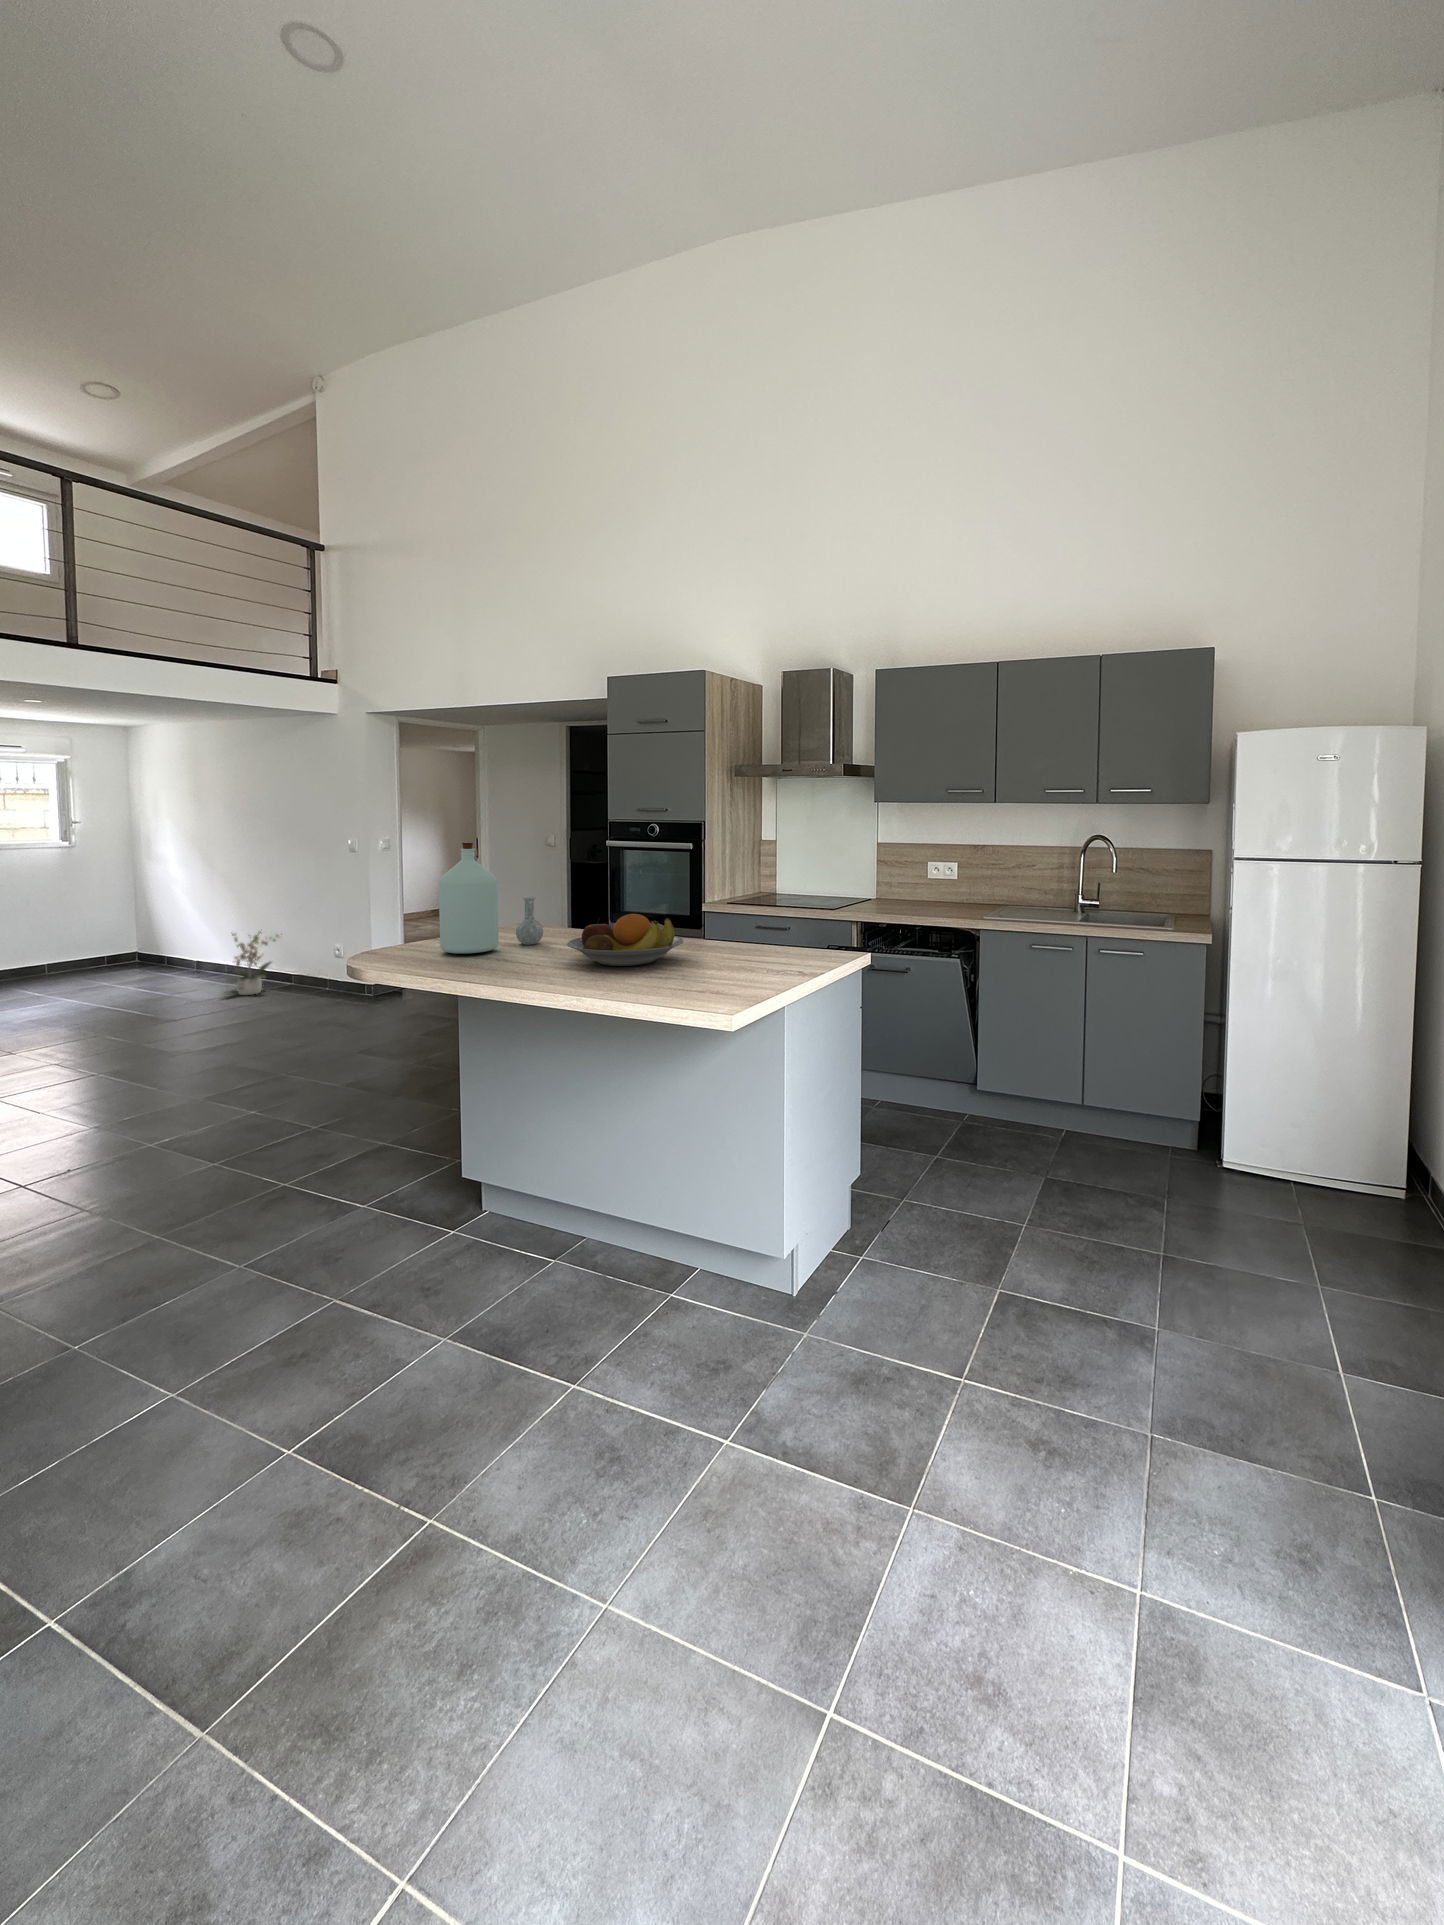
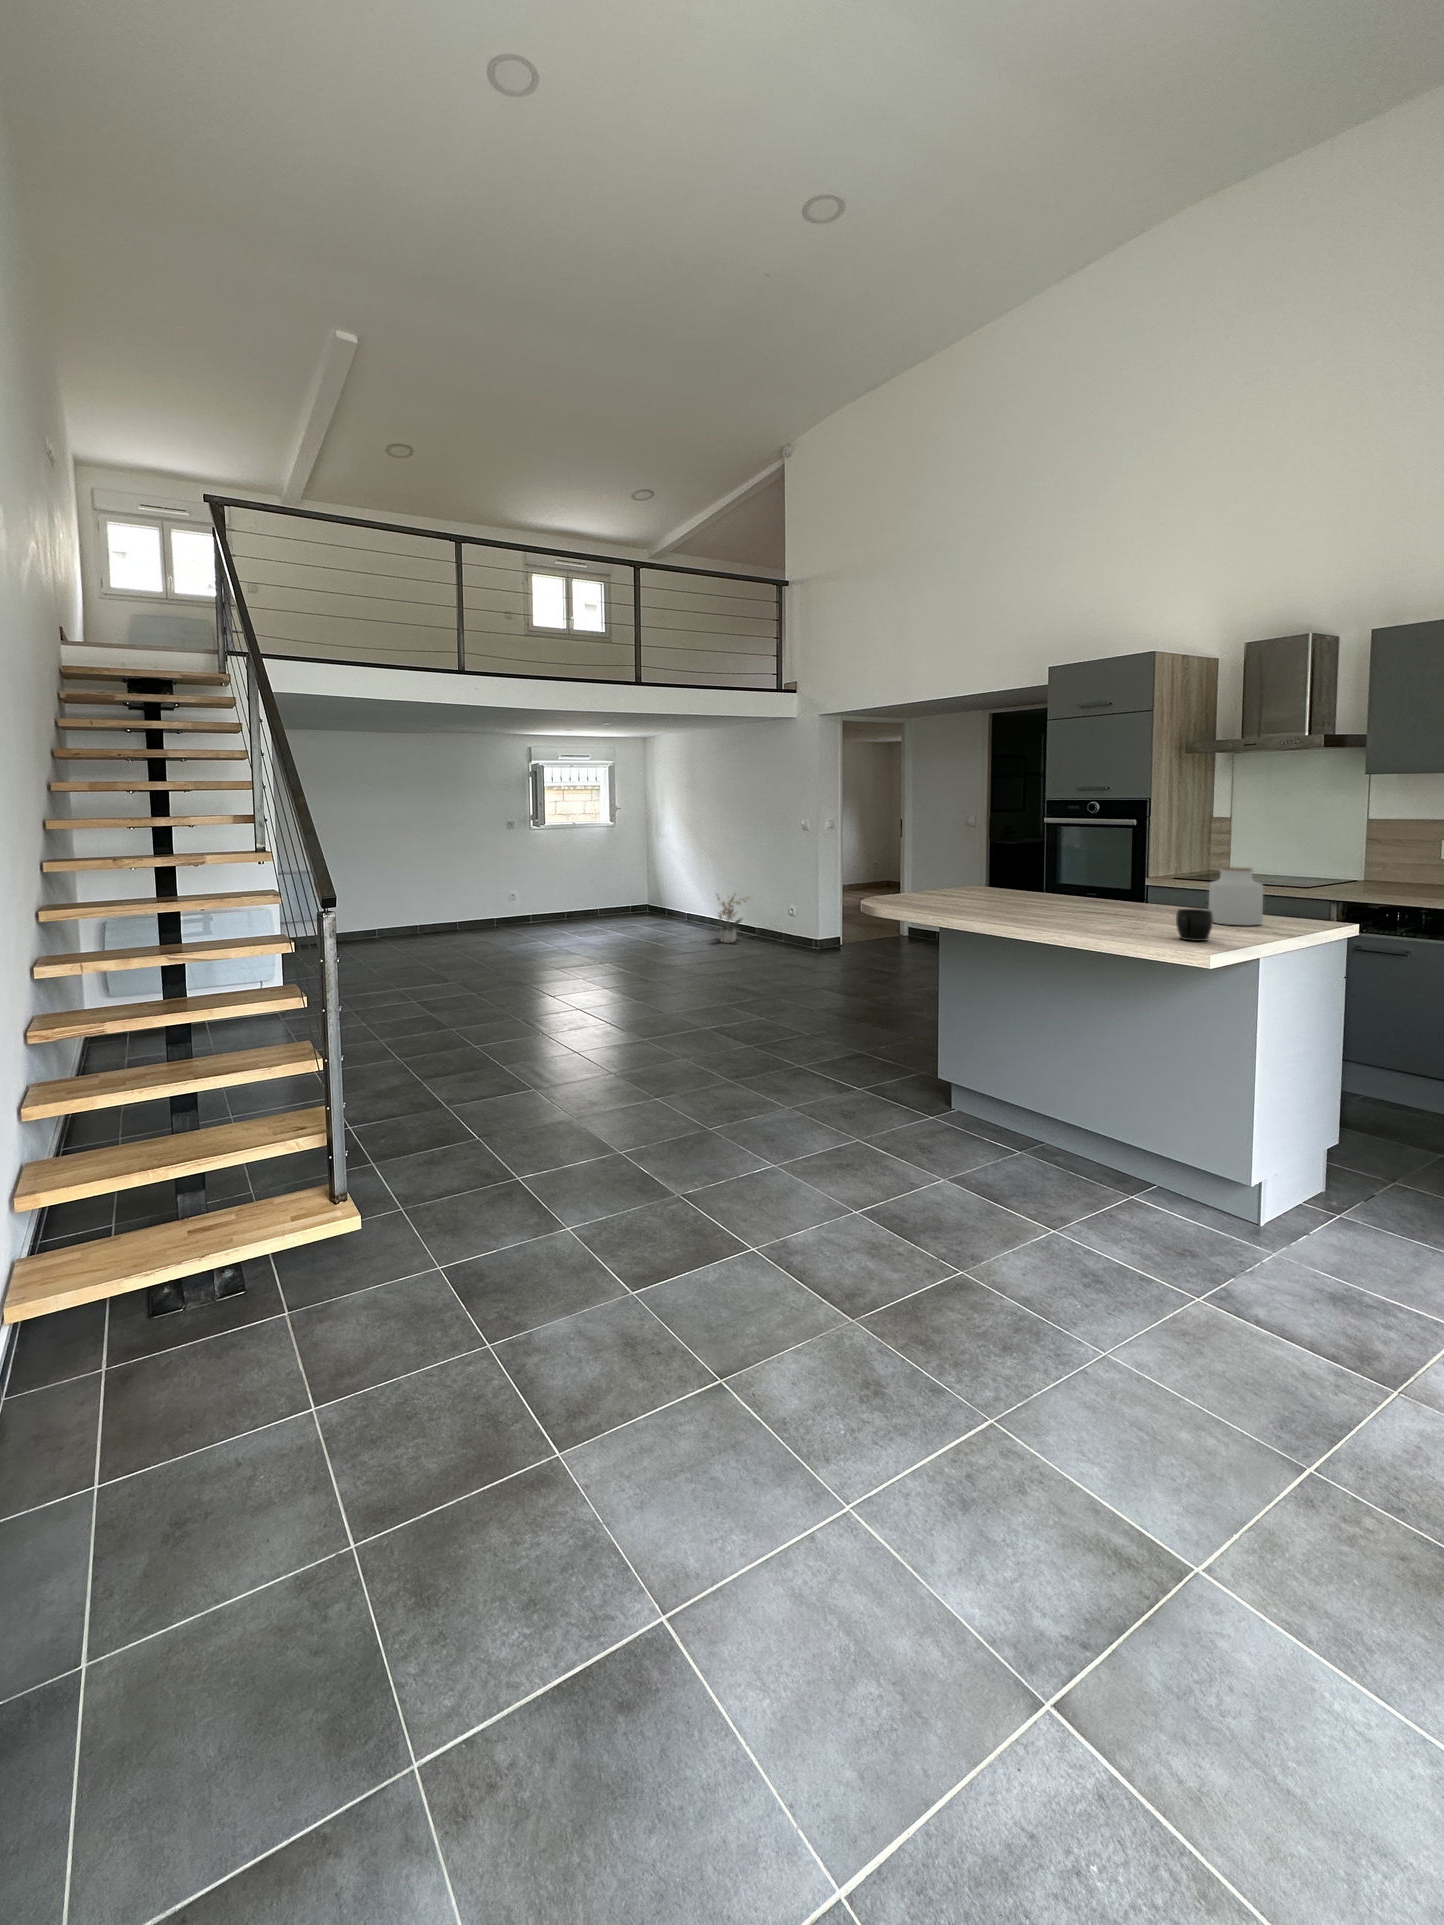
bottle: present [439,842,543,953] -> none [920,814,1001,902]
jar: none [750,901,798,964] -> present [1208,867,1263,925]
fruit bowl: present [567,914,684,966] -> none [1030,874,1139,917]
mug: none [715,954,750,993] -> present [1176,909,1213,941]

